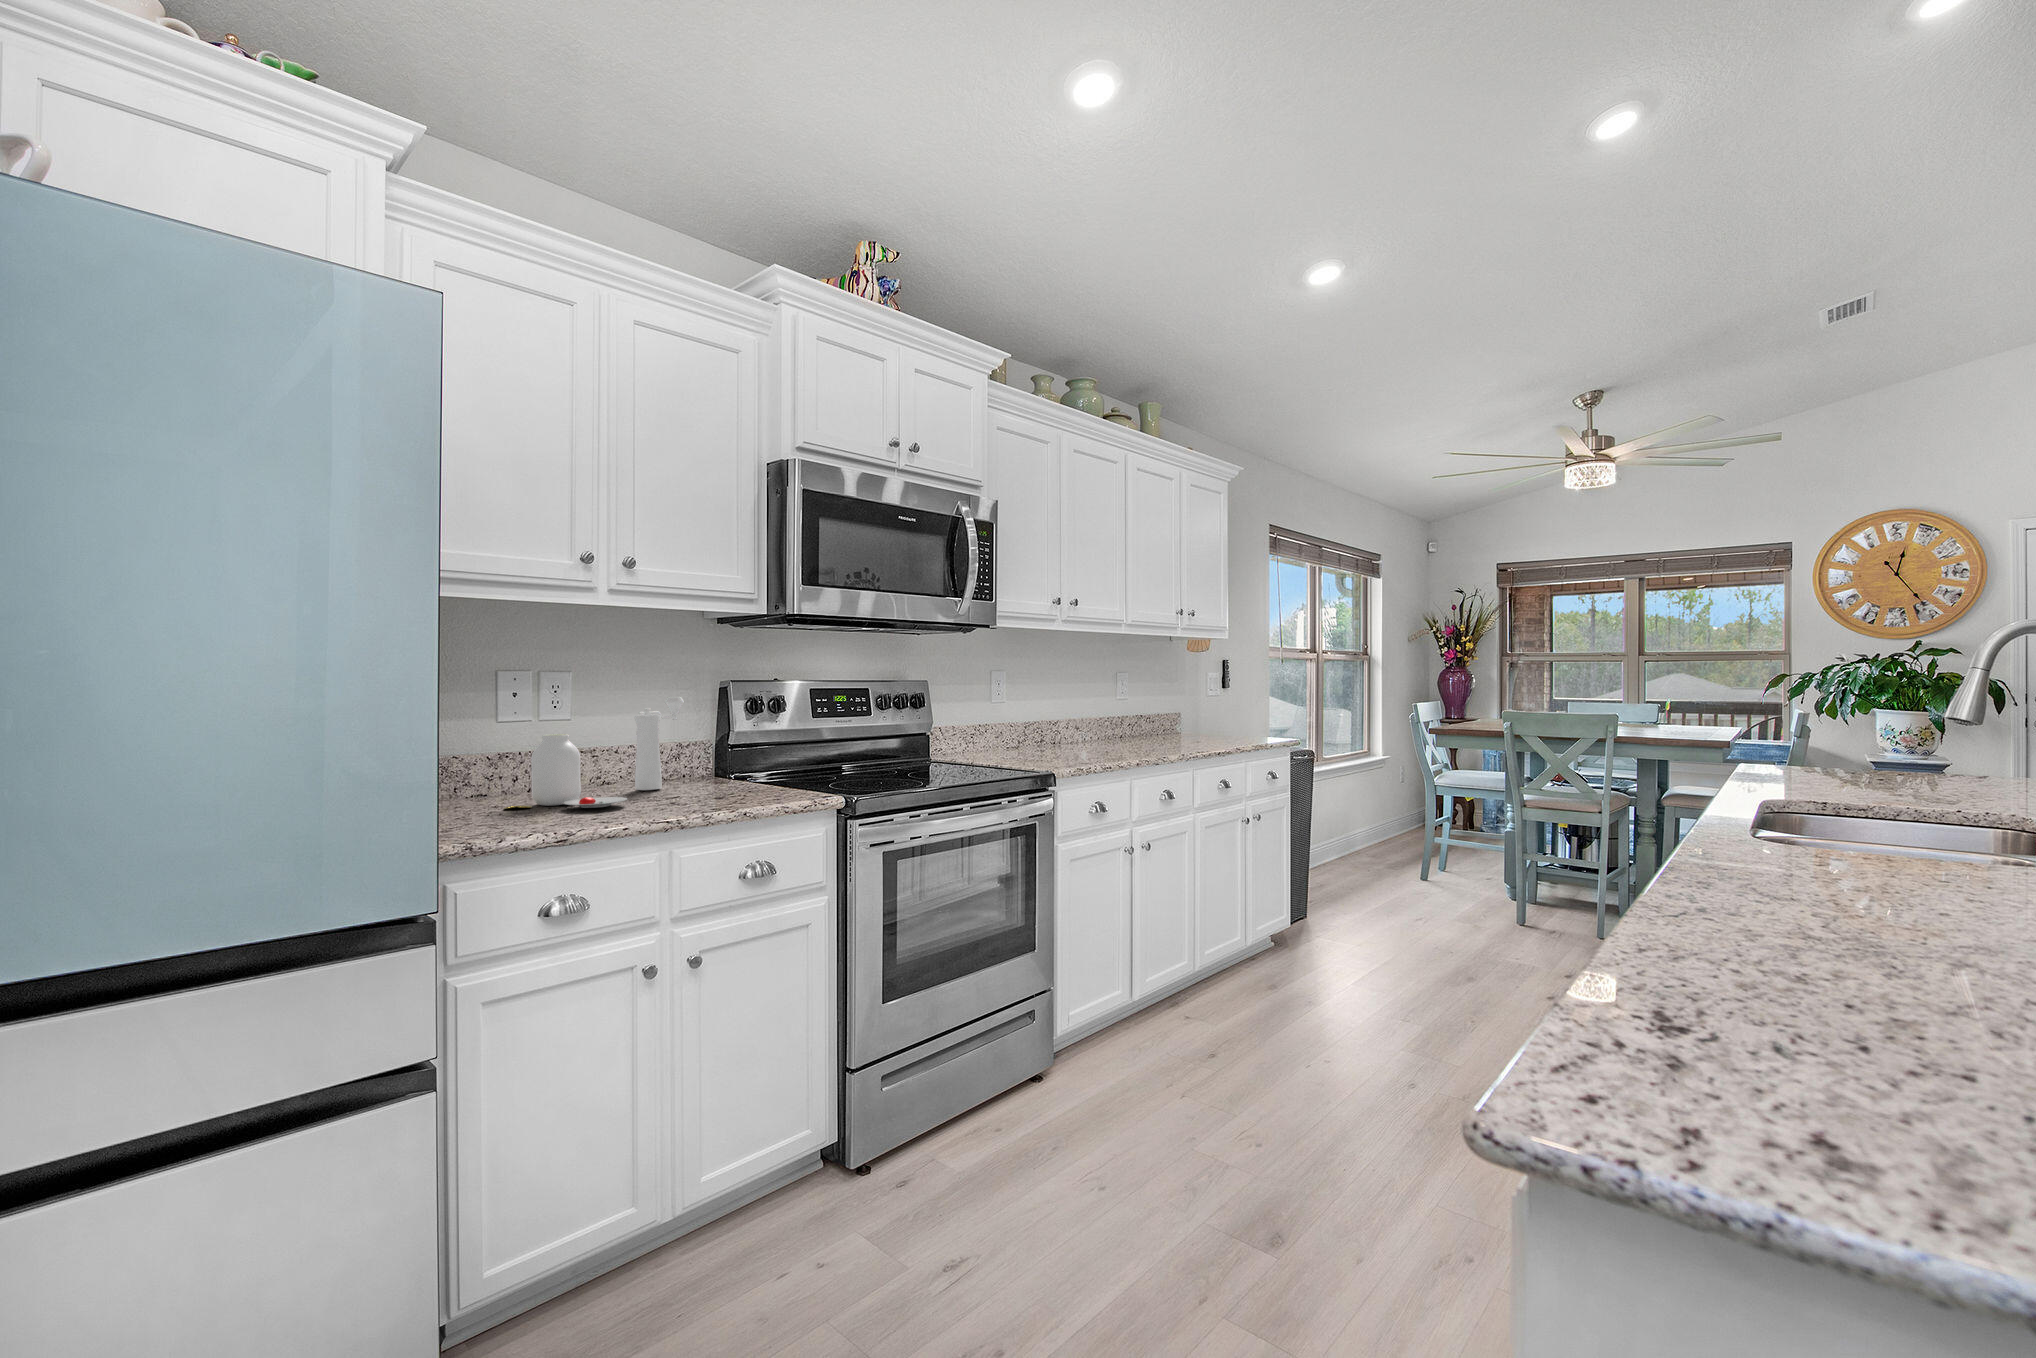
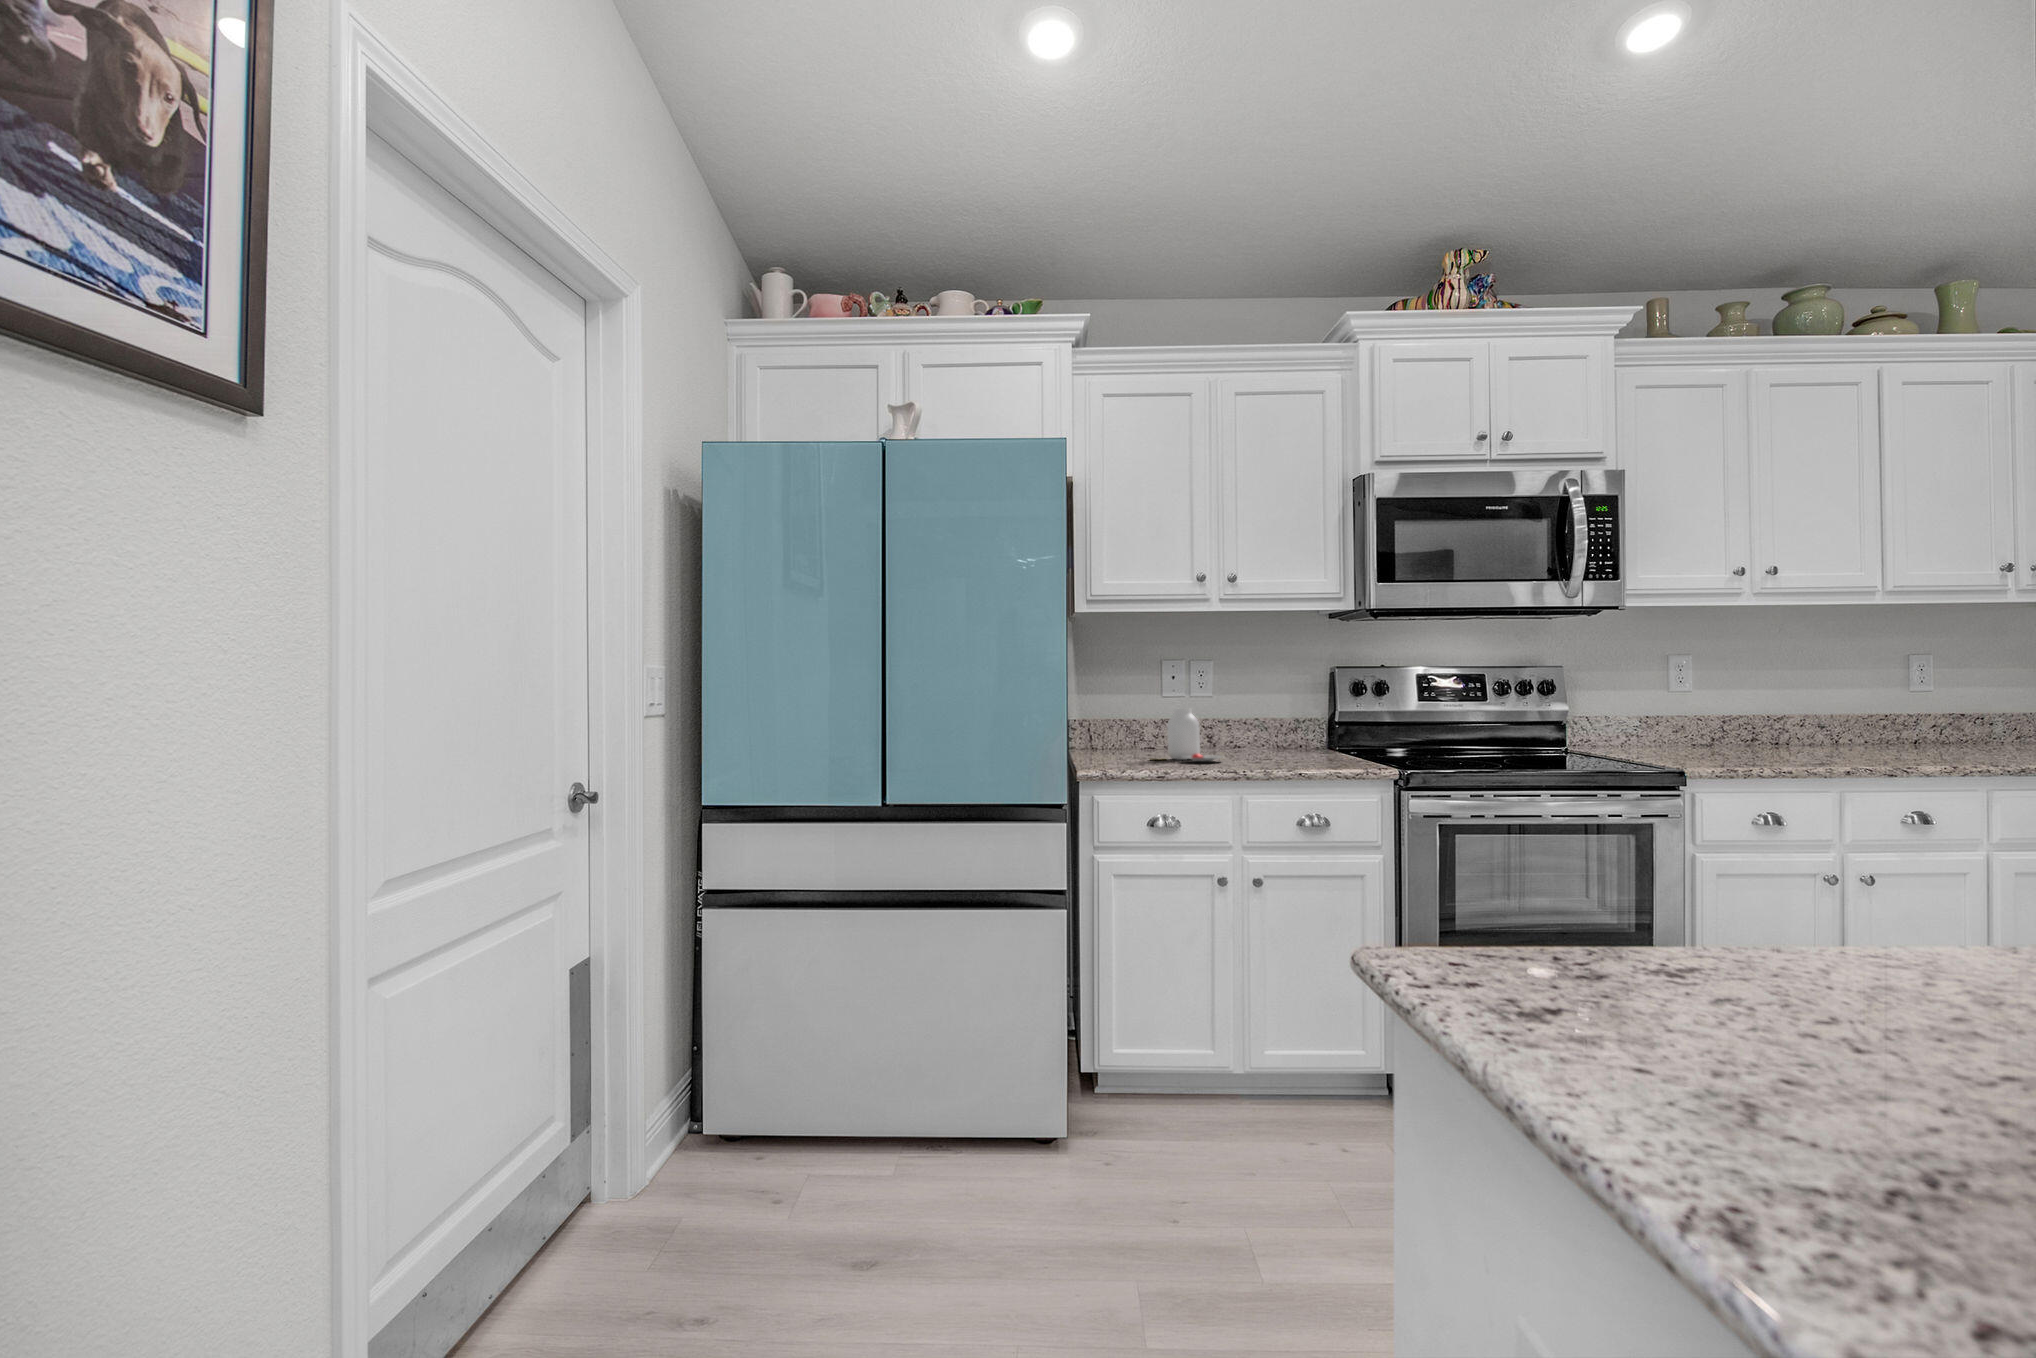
pepper mill: present [634,697,684,790] -> none [1247,682,1292,755]

